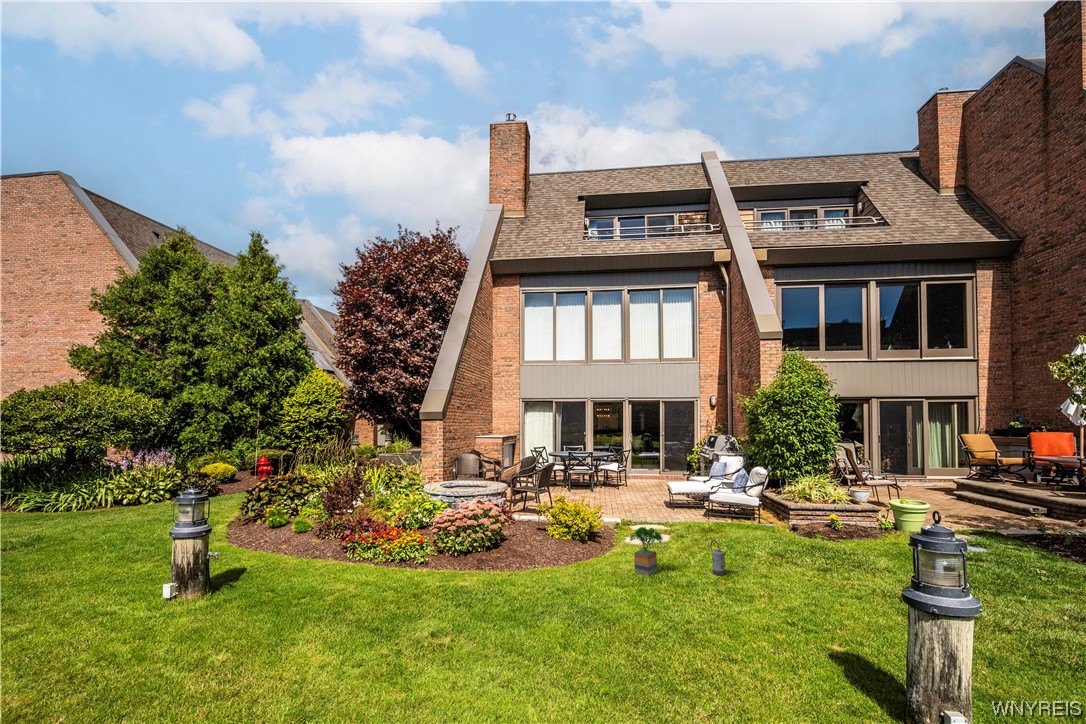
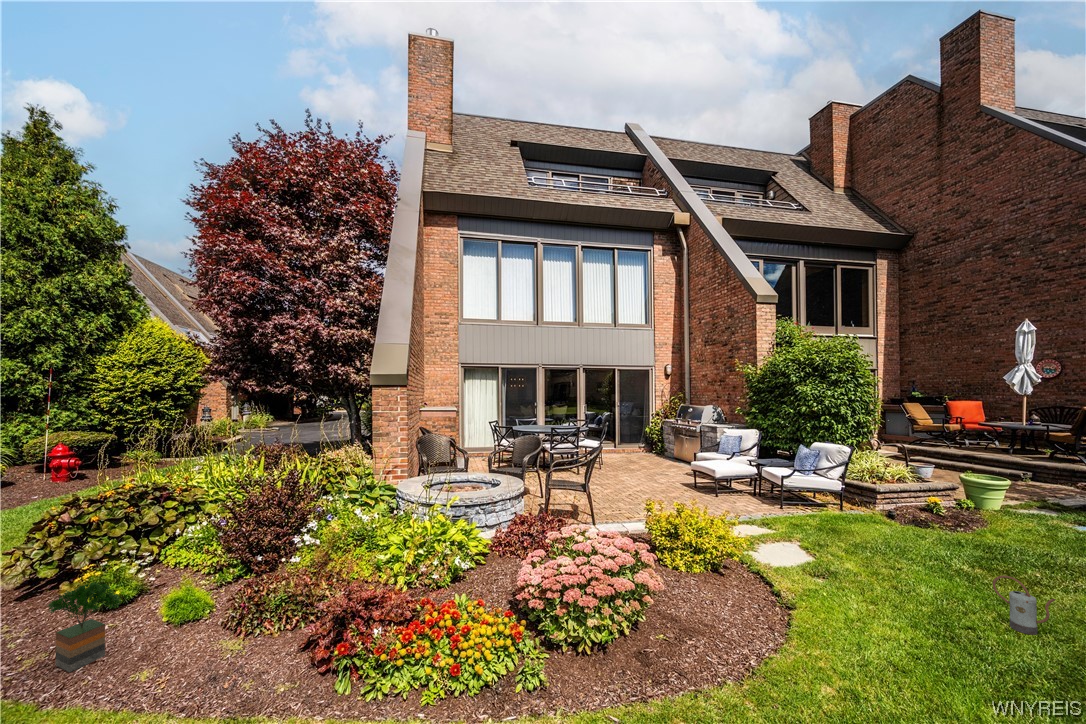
potted tree: present [630,527,662,575] -> present [48,583,121,672]

